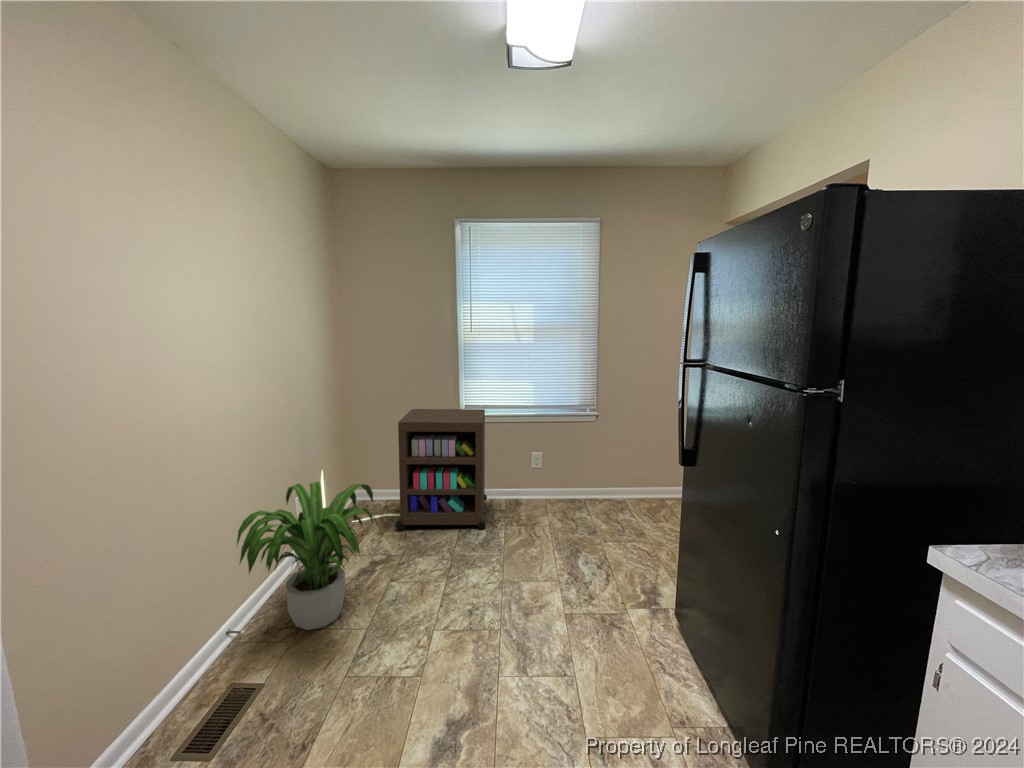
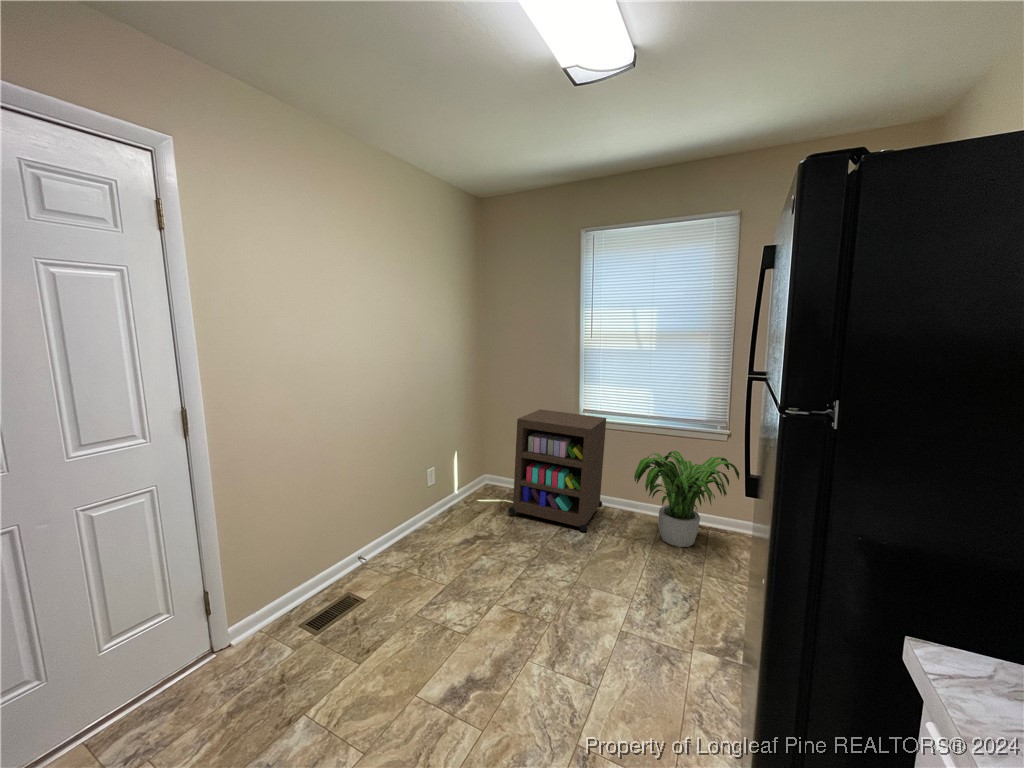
potted plant: present [237,482,377,630] -> present [634,451,739,547]

